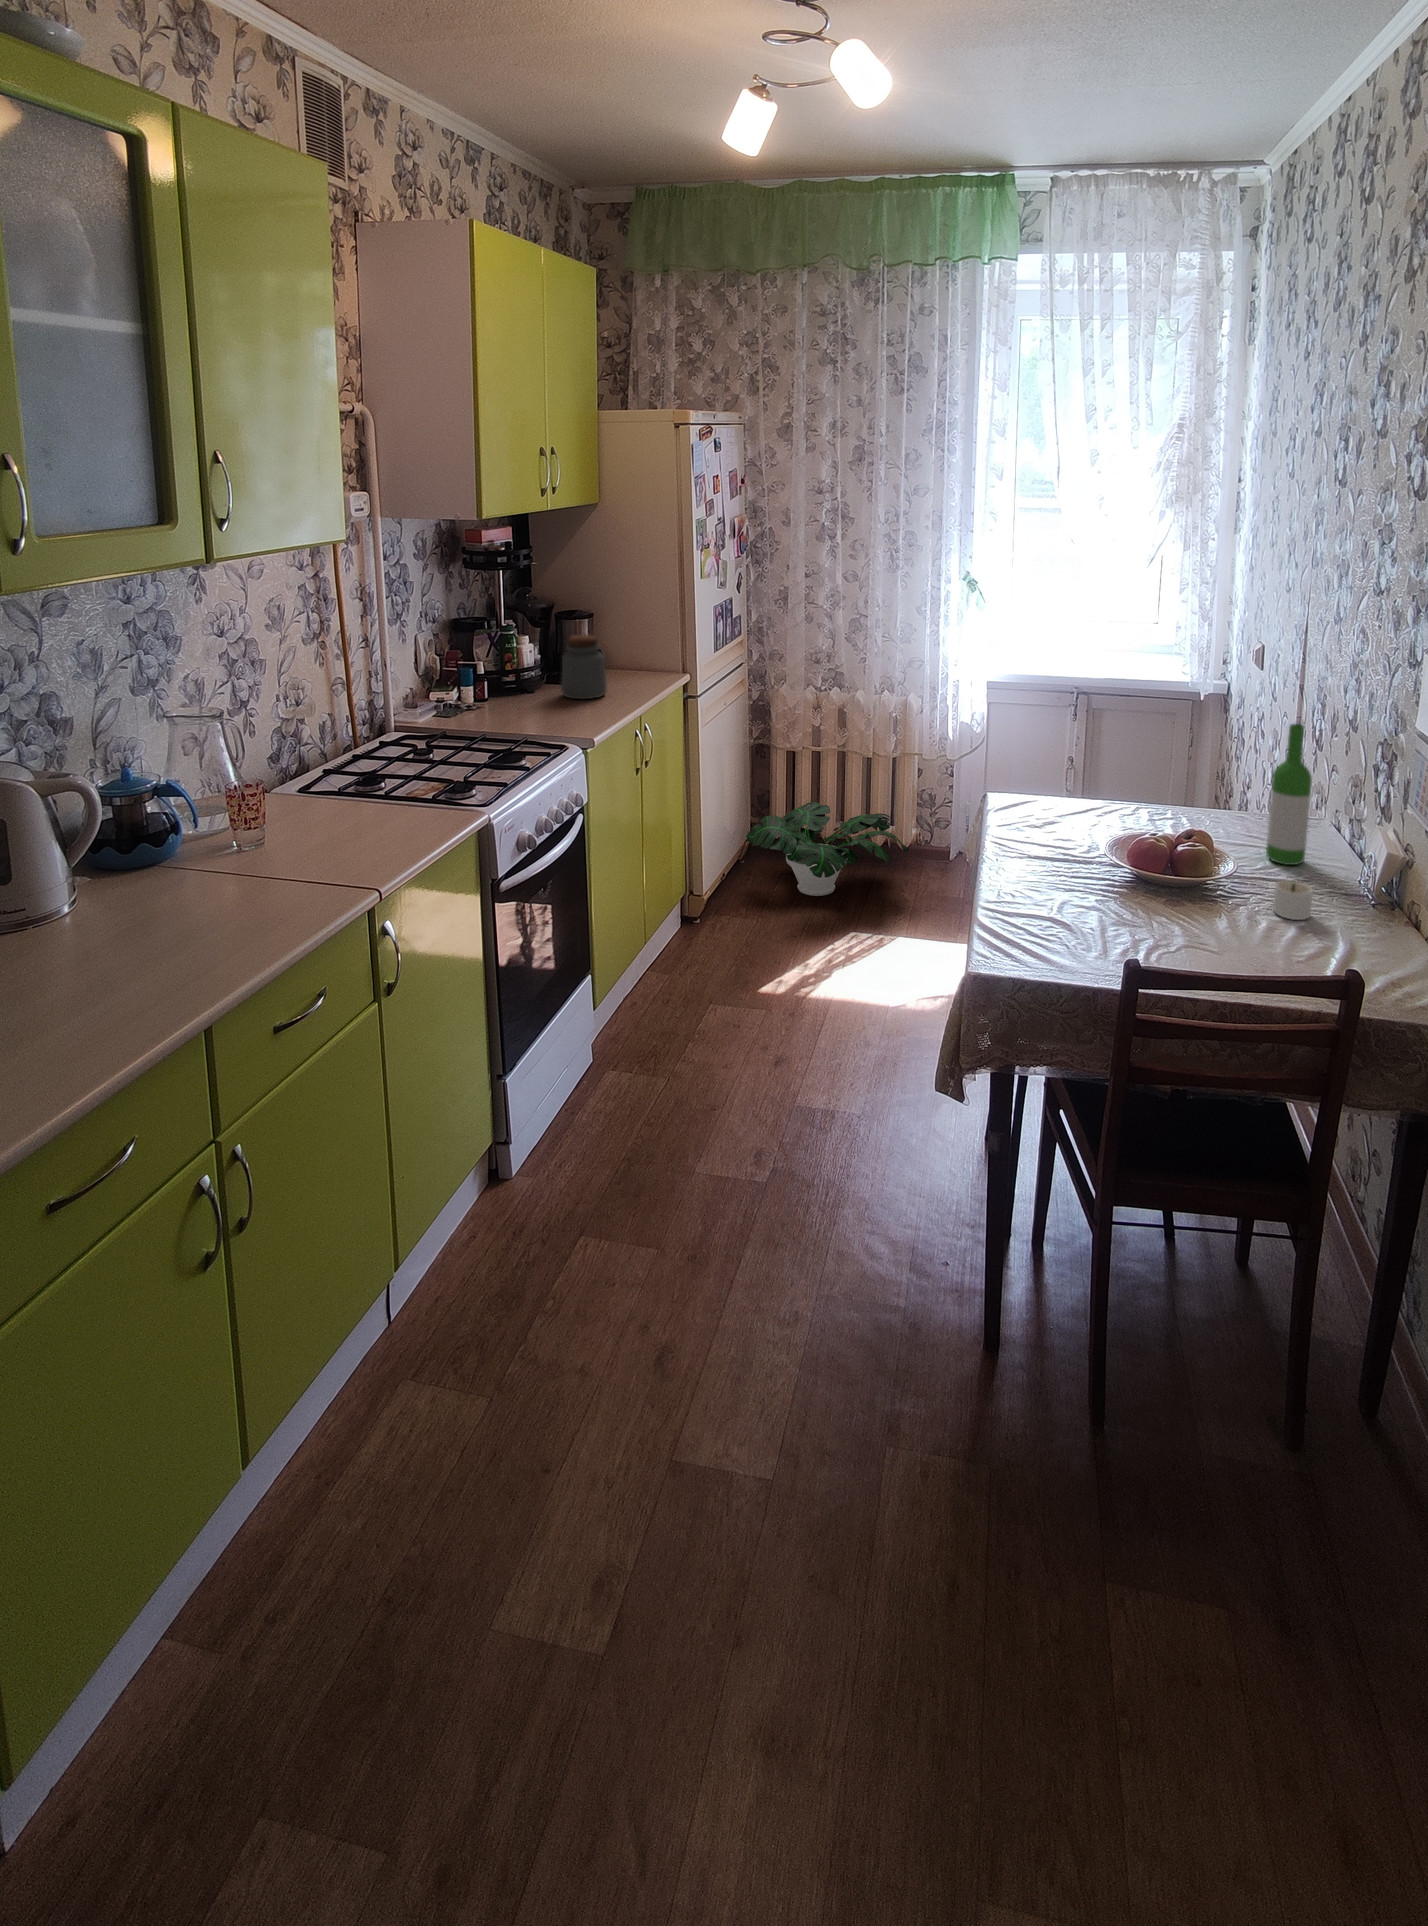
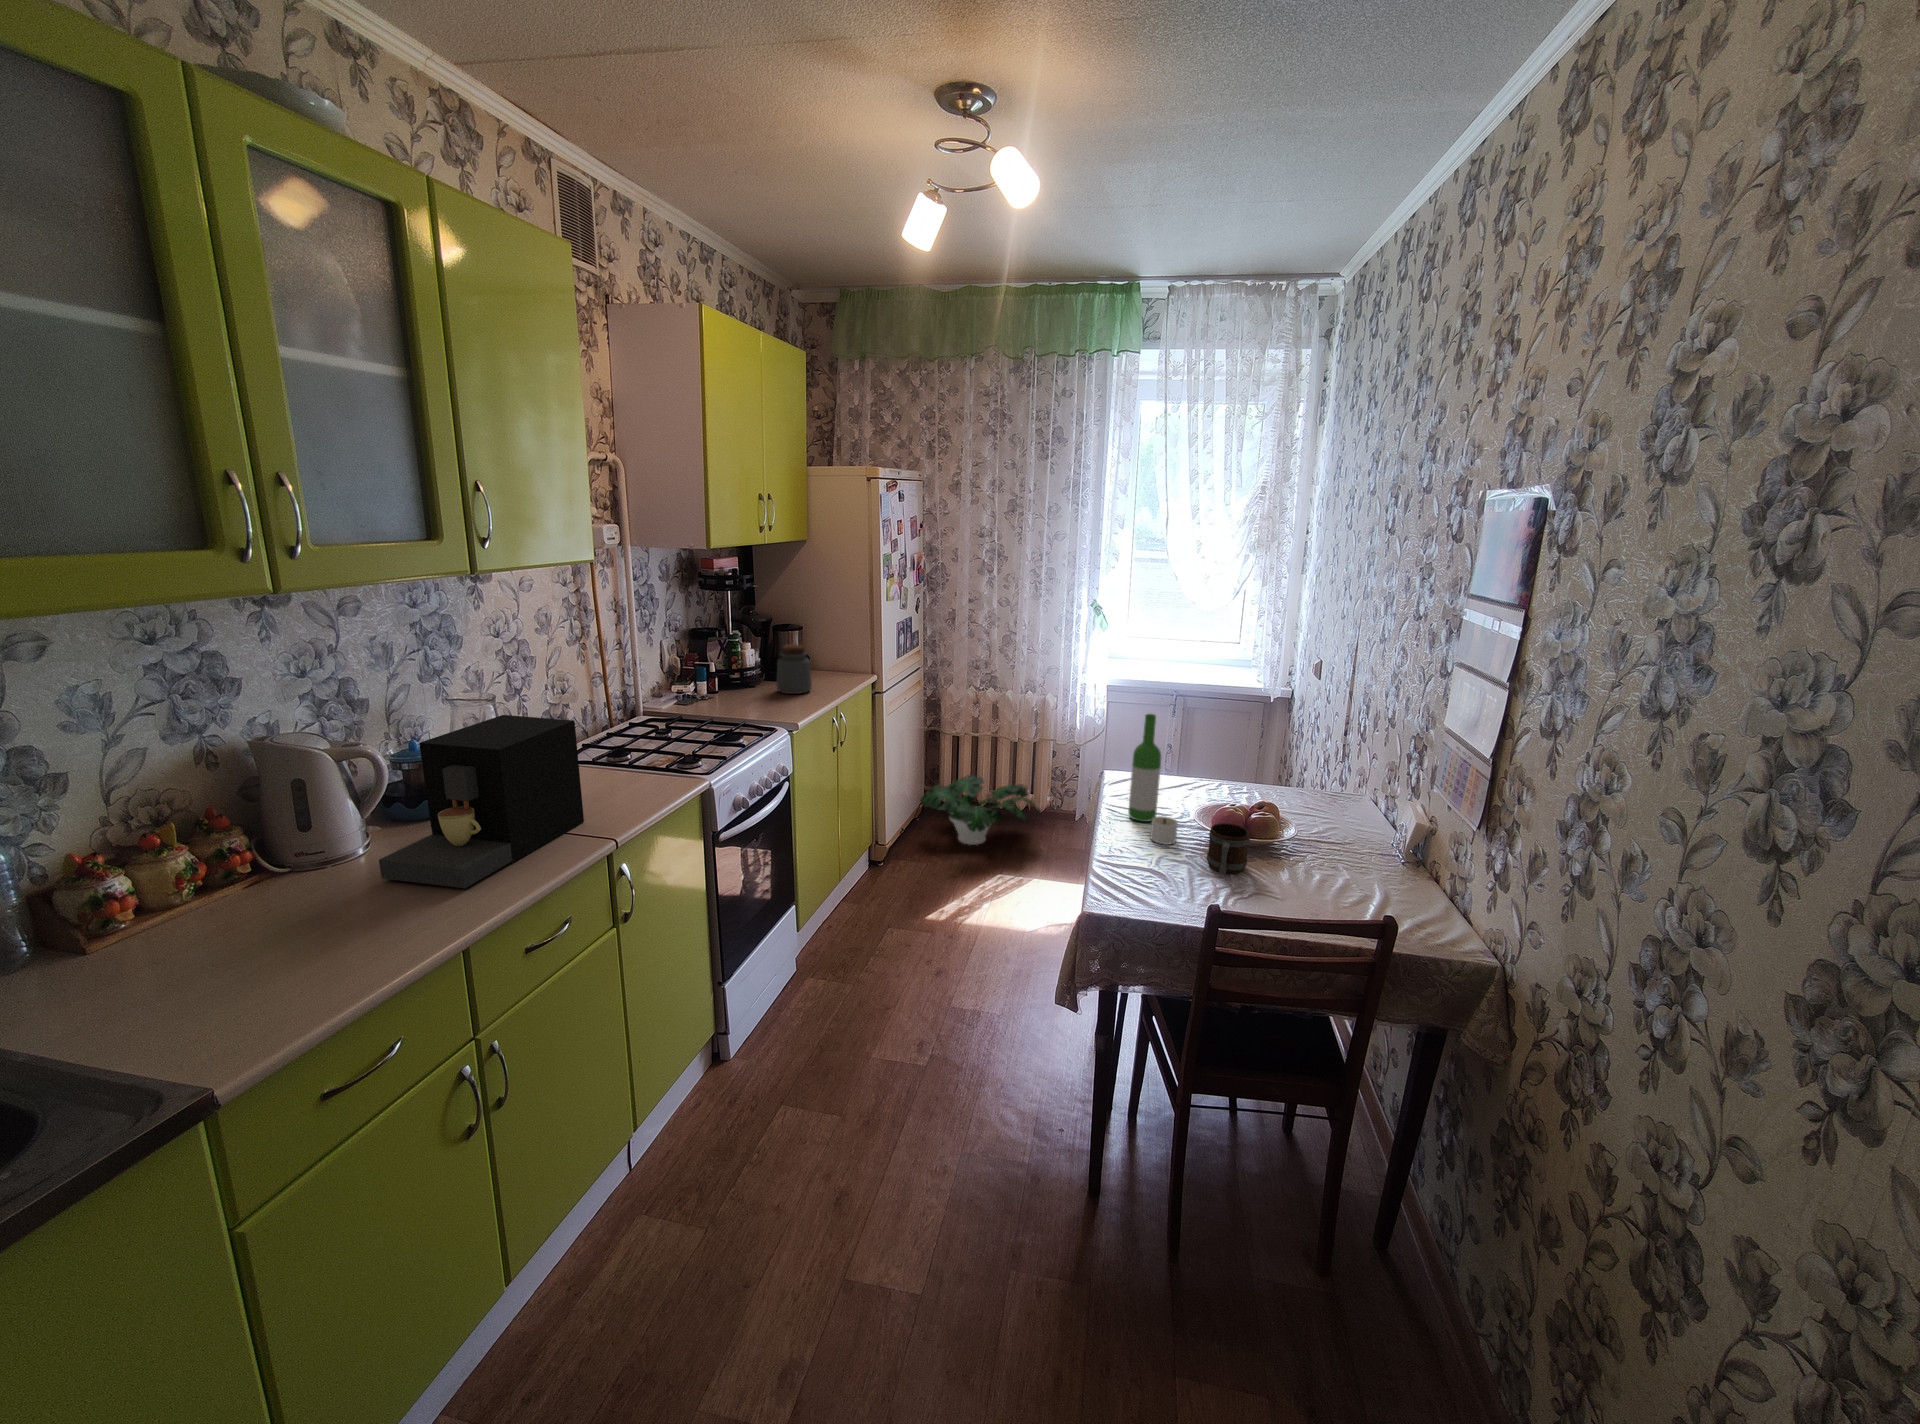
wine bottle: present [1266,724,1312,865] -> present [1128,714,1161,822]
coffee maker: none [94,734,337,953] -> present [379,715,584,888]
mug: none [1127,857,1181,924] -> present [1207,823,1250,875]
candle: present [1273,880,1313,920] -> present [1151,816,1178,845]

